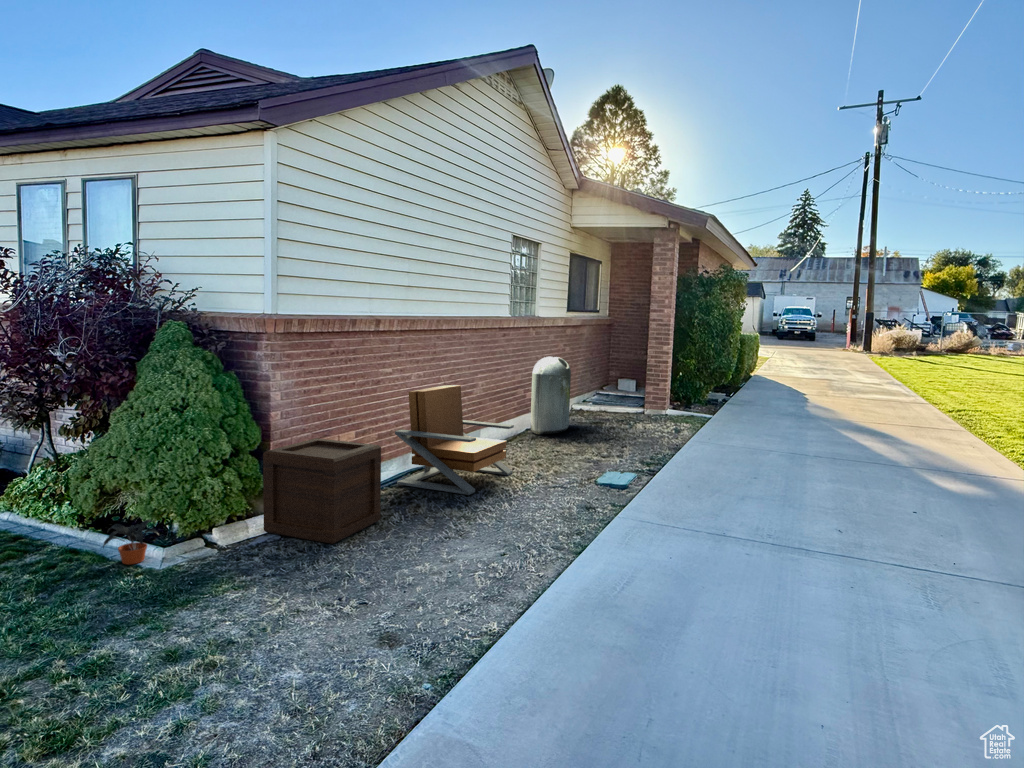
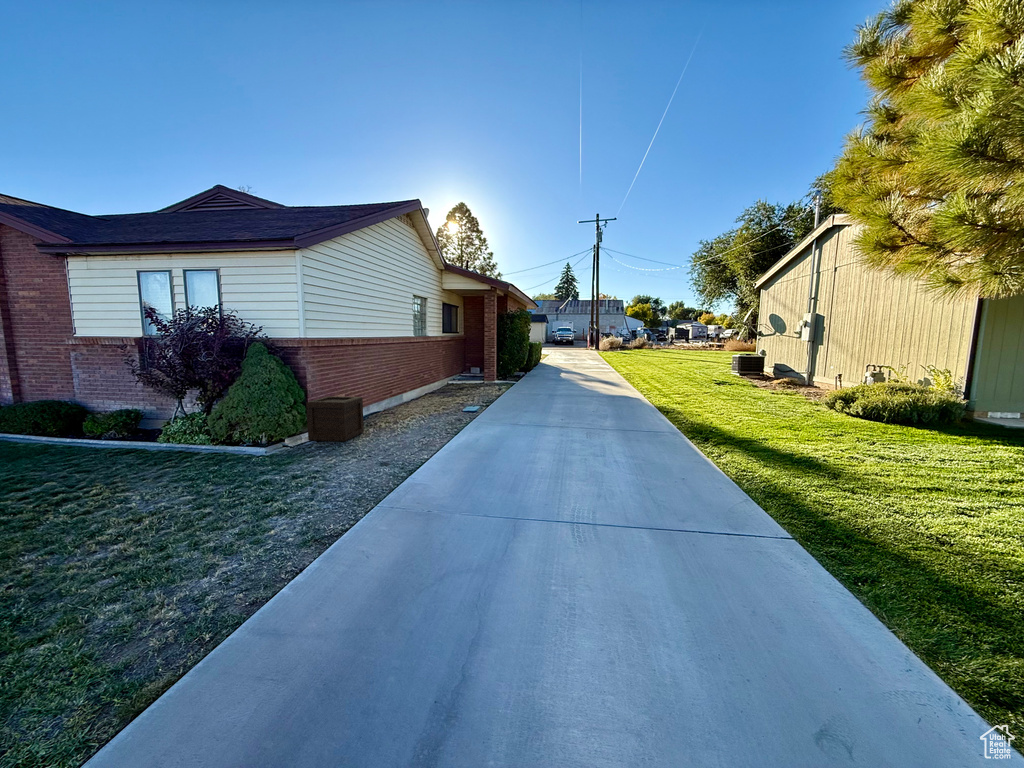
trash can: present [531,357,571,434] -> none [427,356,447,395]
lounge chair: present [395,385,514,495] -> none [364,370,423,420]
potted plant: present [103,520,159,564] -> none [234,436,261,456]

